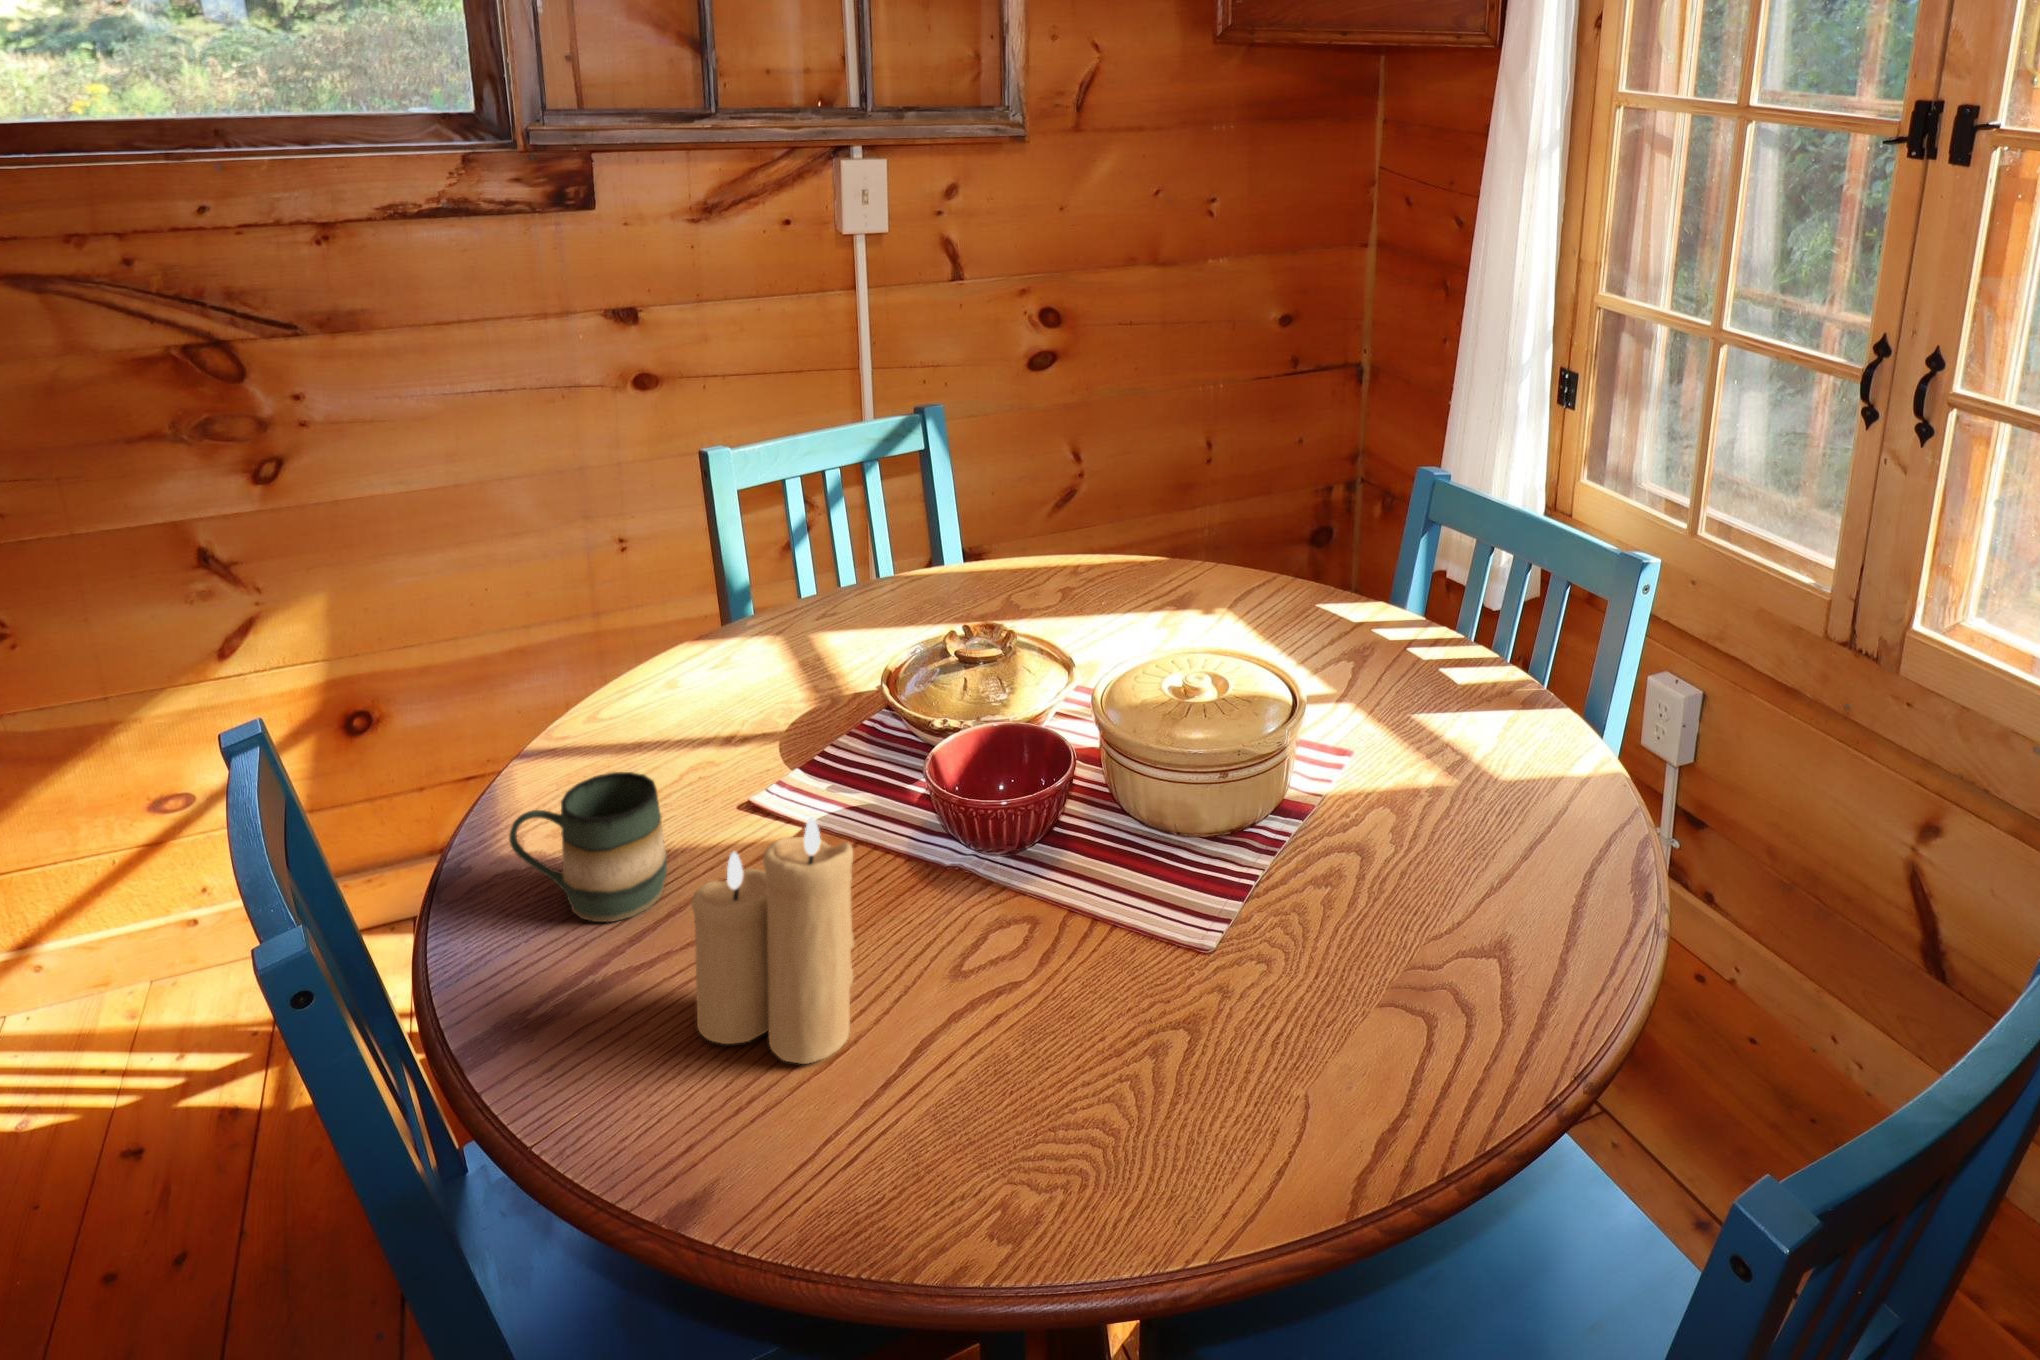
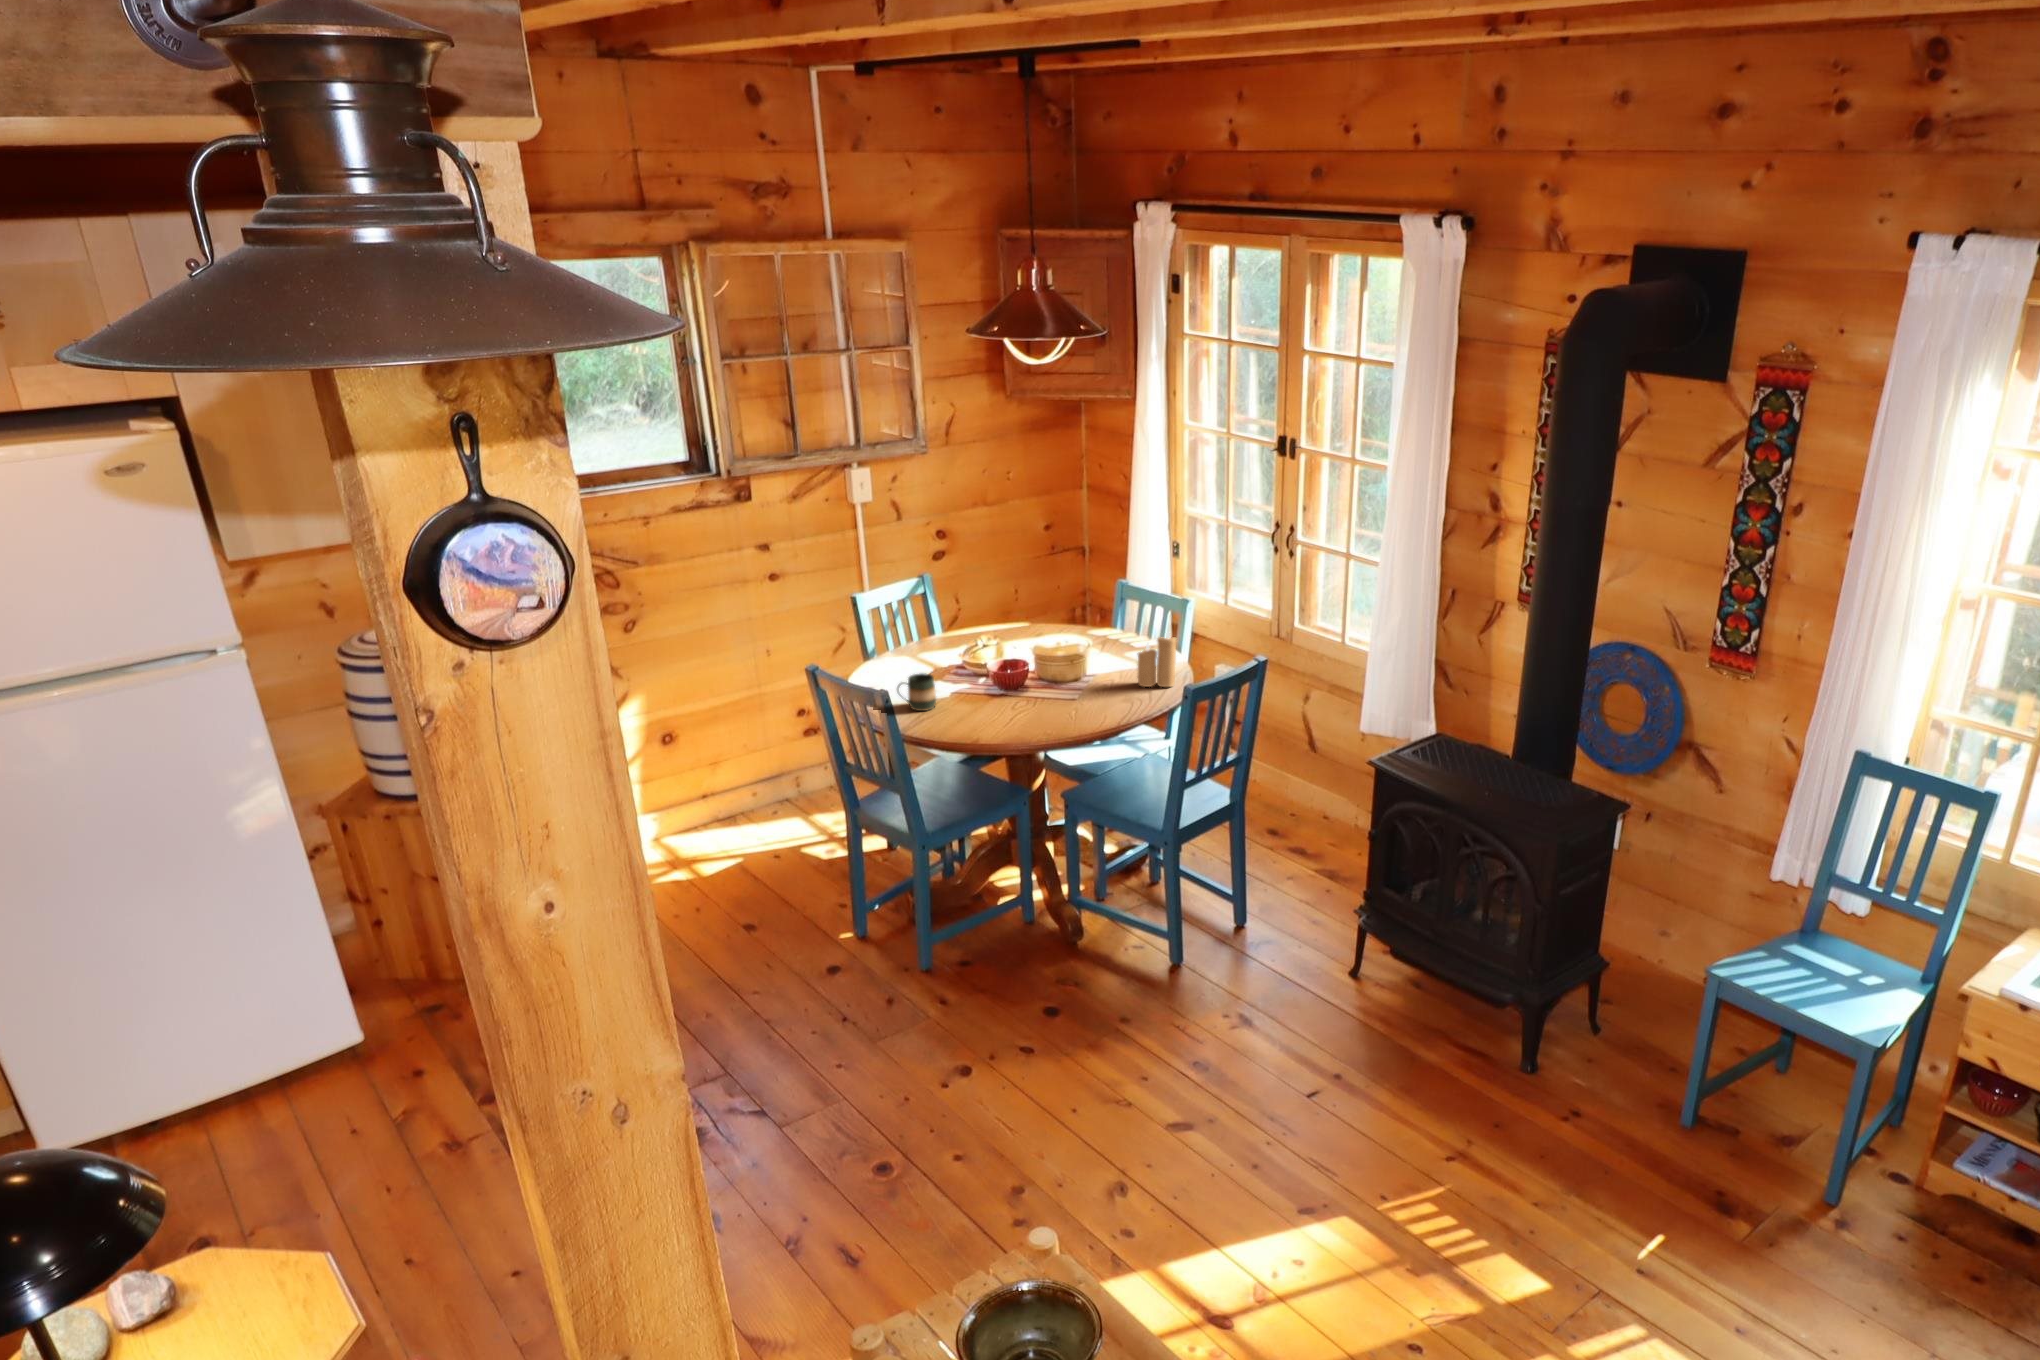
candle: present [691,817,854,1064] -> present [1138,631,1176,687]

